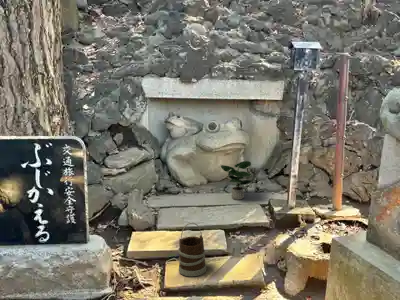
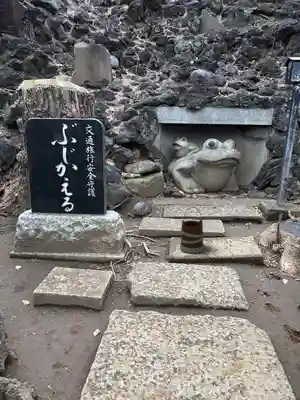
potted plant: present [221,161,252,200] -> none [216,173,242,203]

